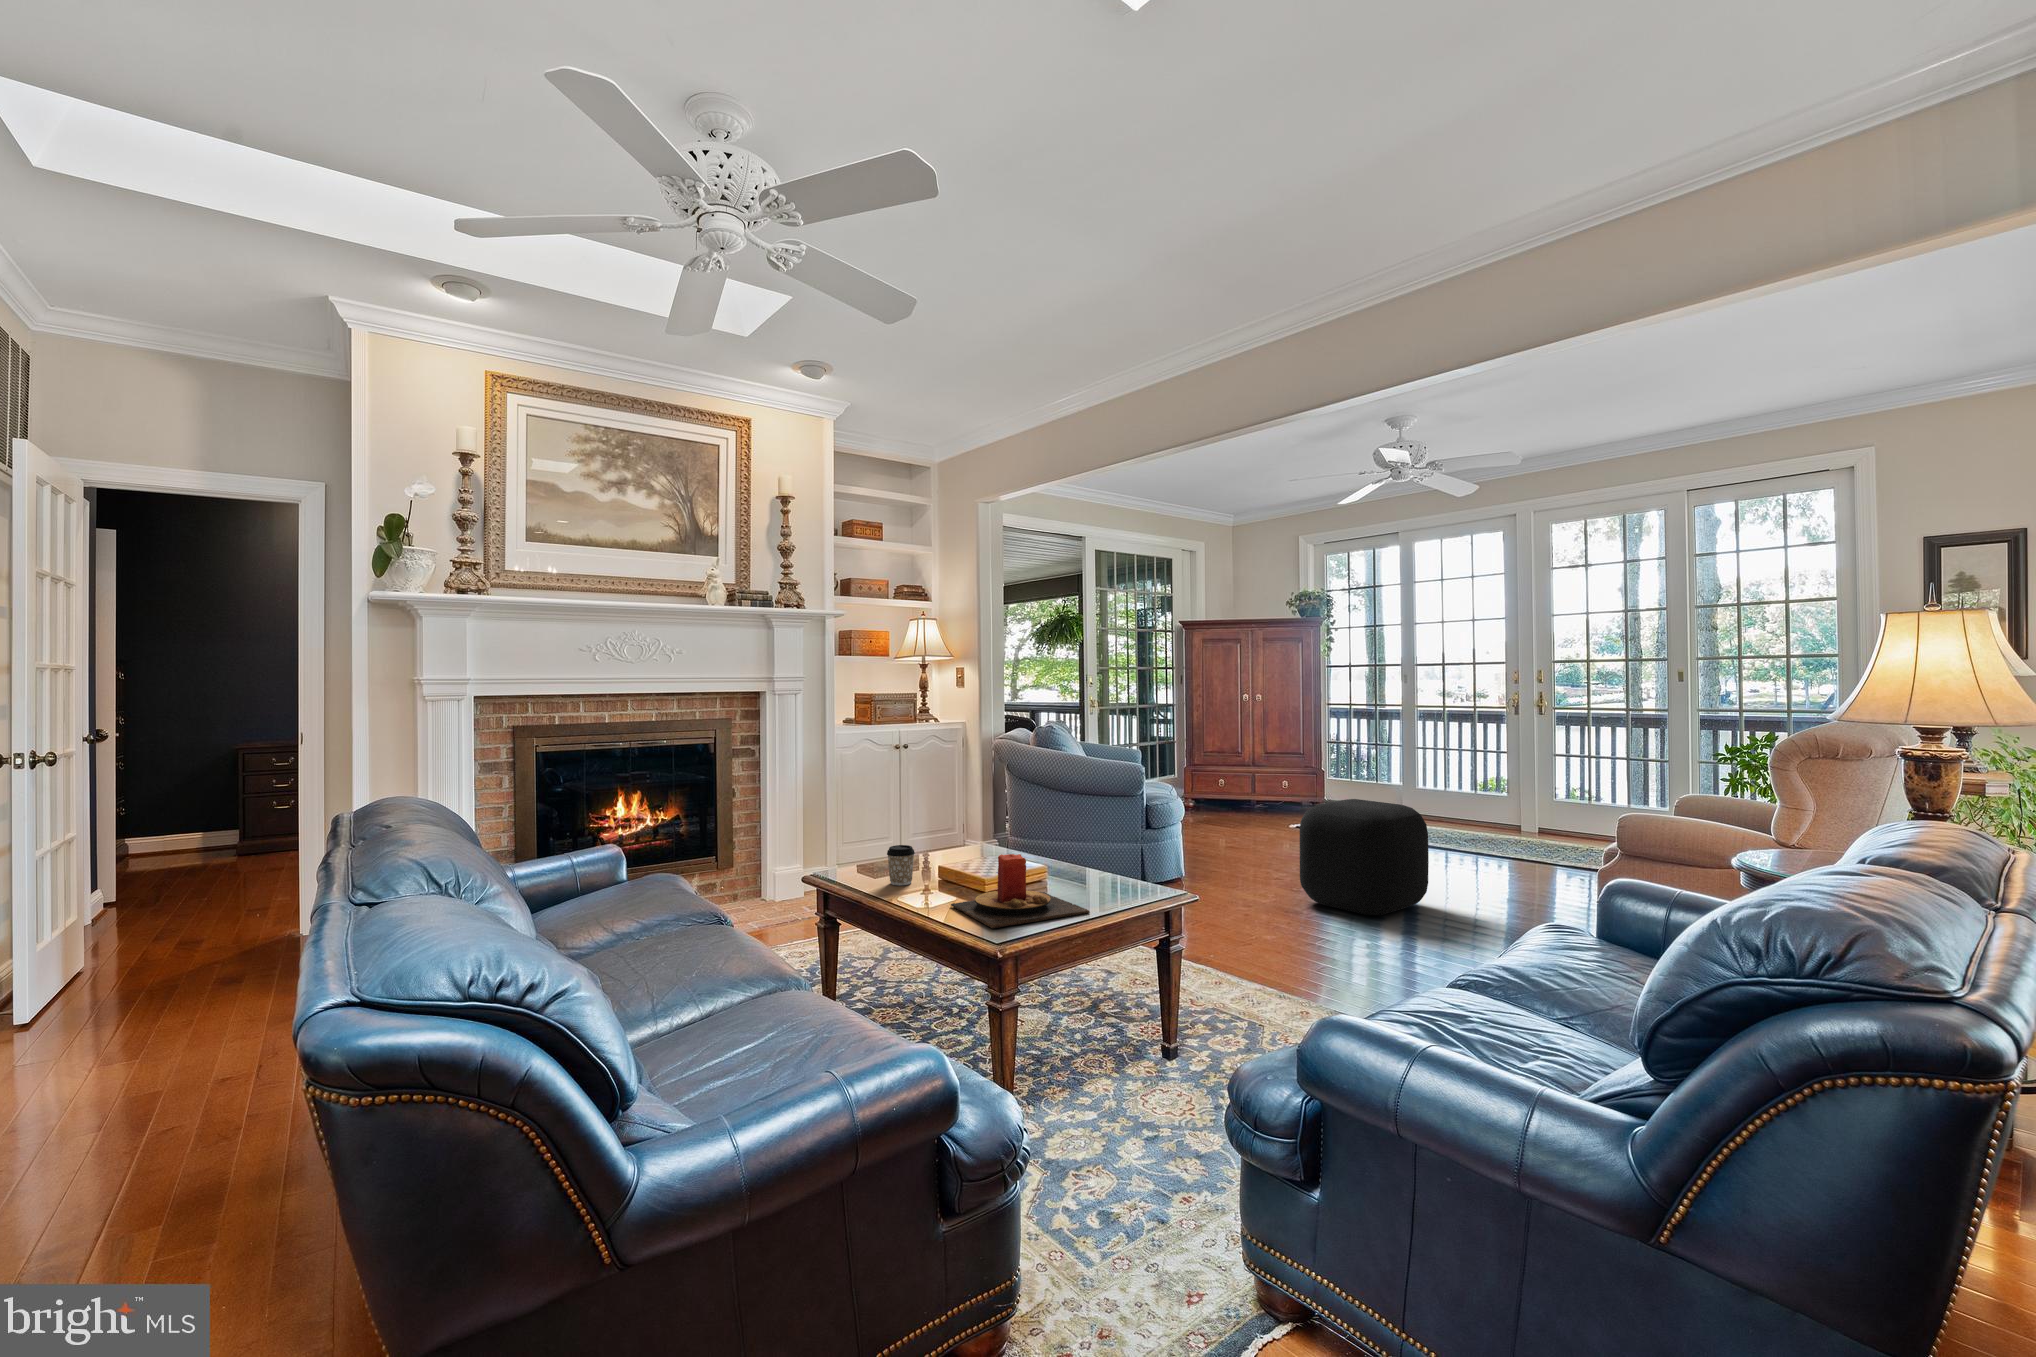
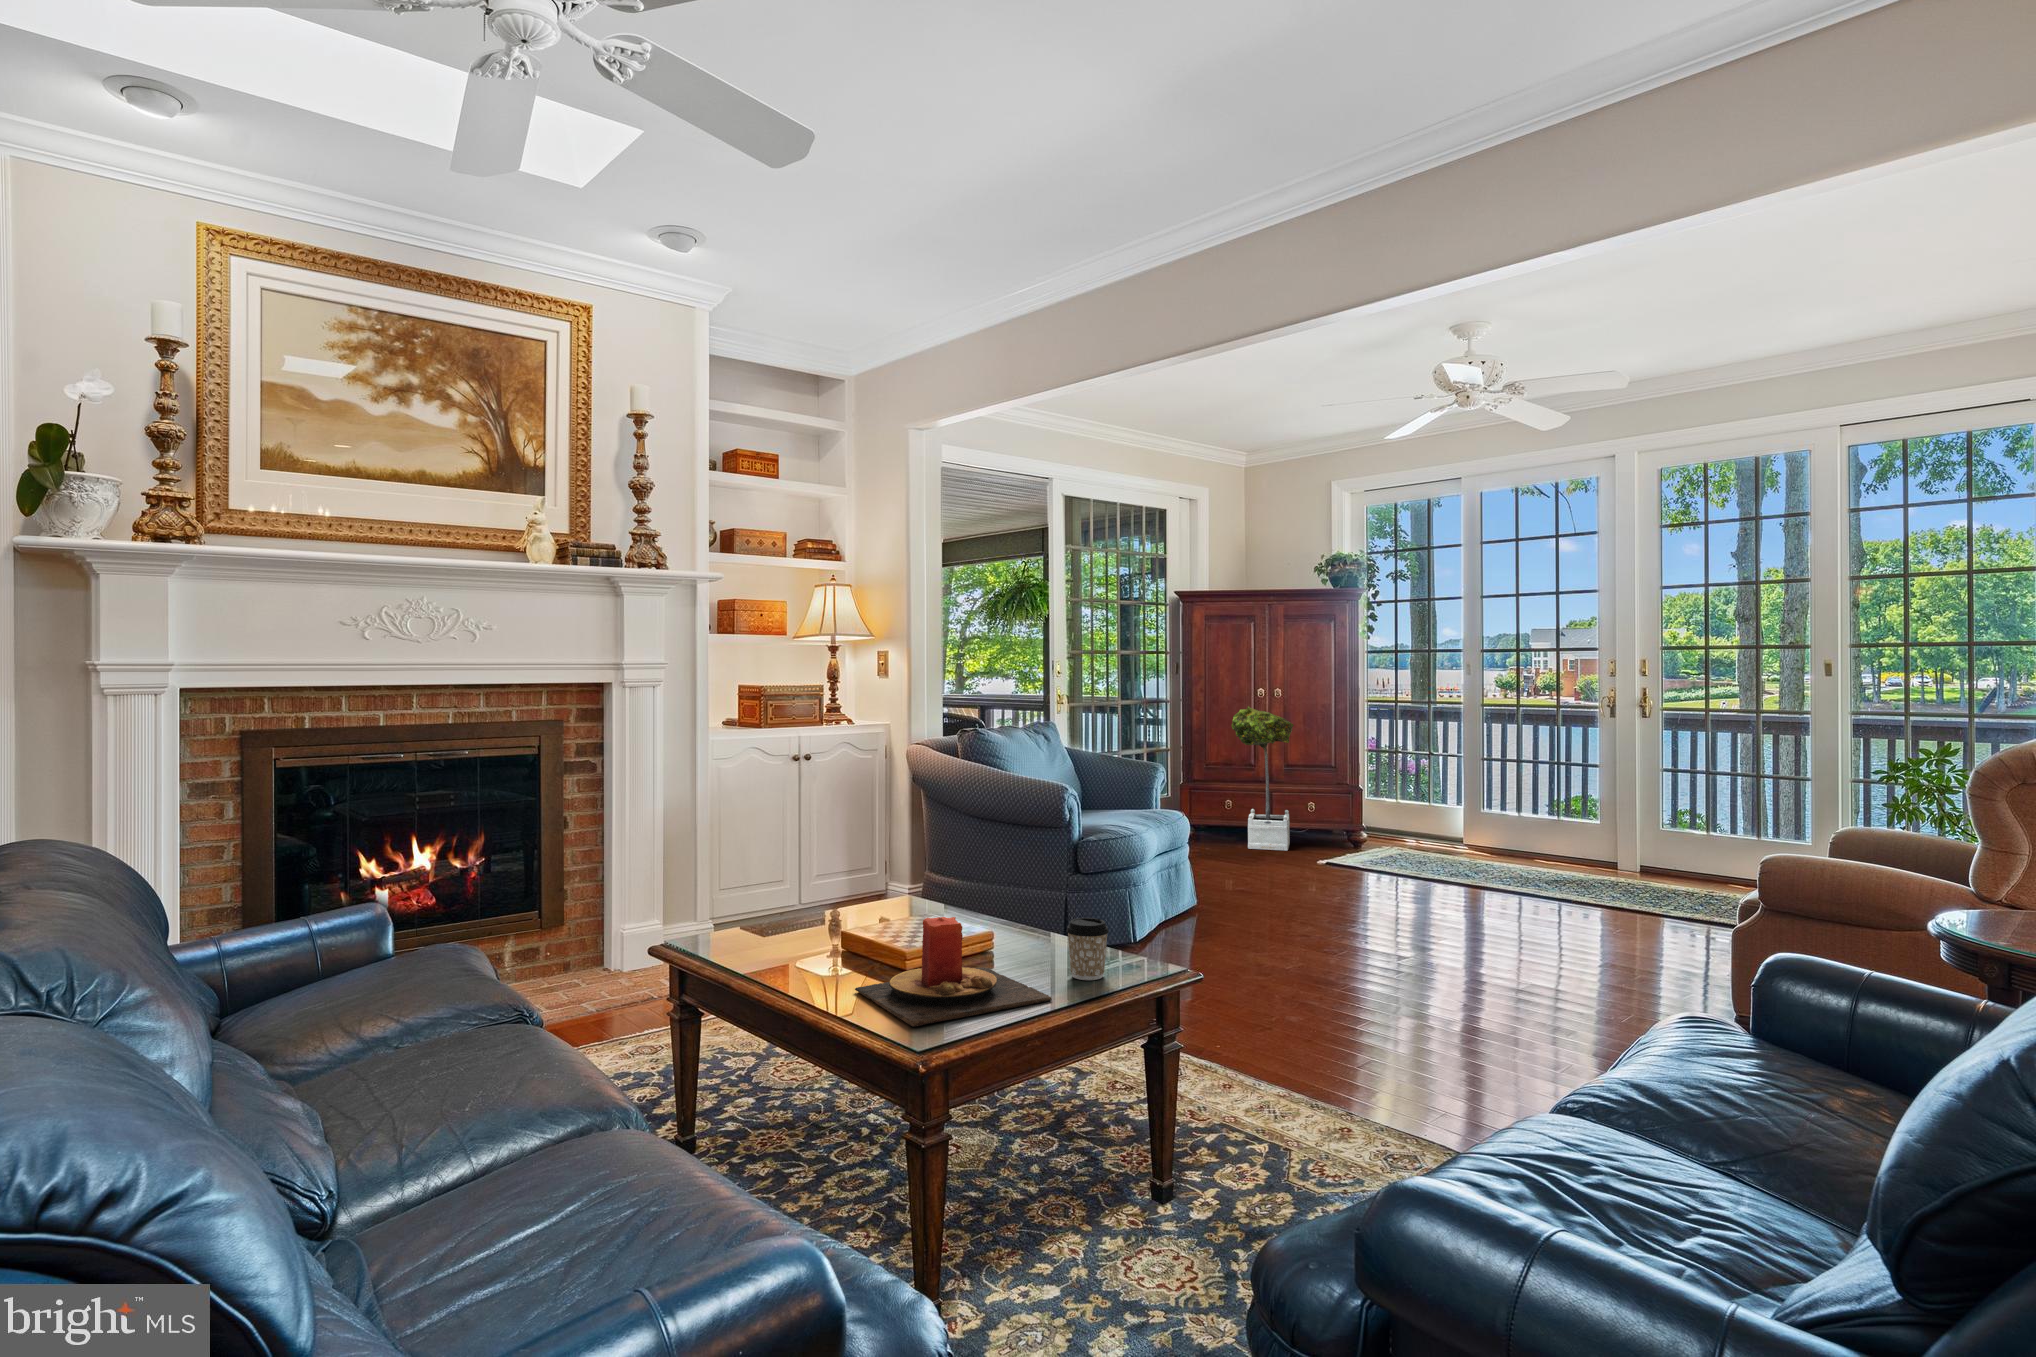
potted tree: none [1226,709,1274,820] -> present [1232,706,1294,850]
ottoman: present [1300,799,1429,915] -> none [1331,829,1500,983]
coffee cup: present [887,845,915,885] -> present [1066,918,1109,980]

